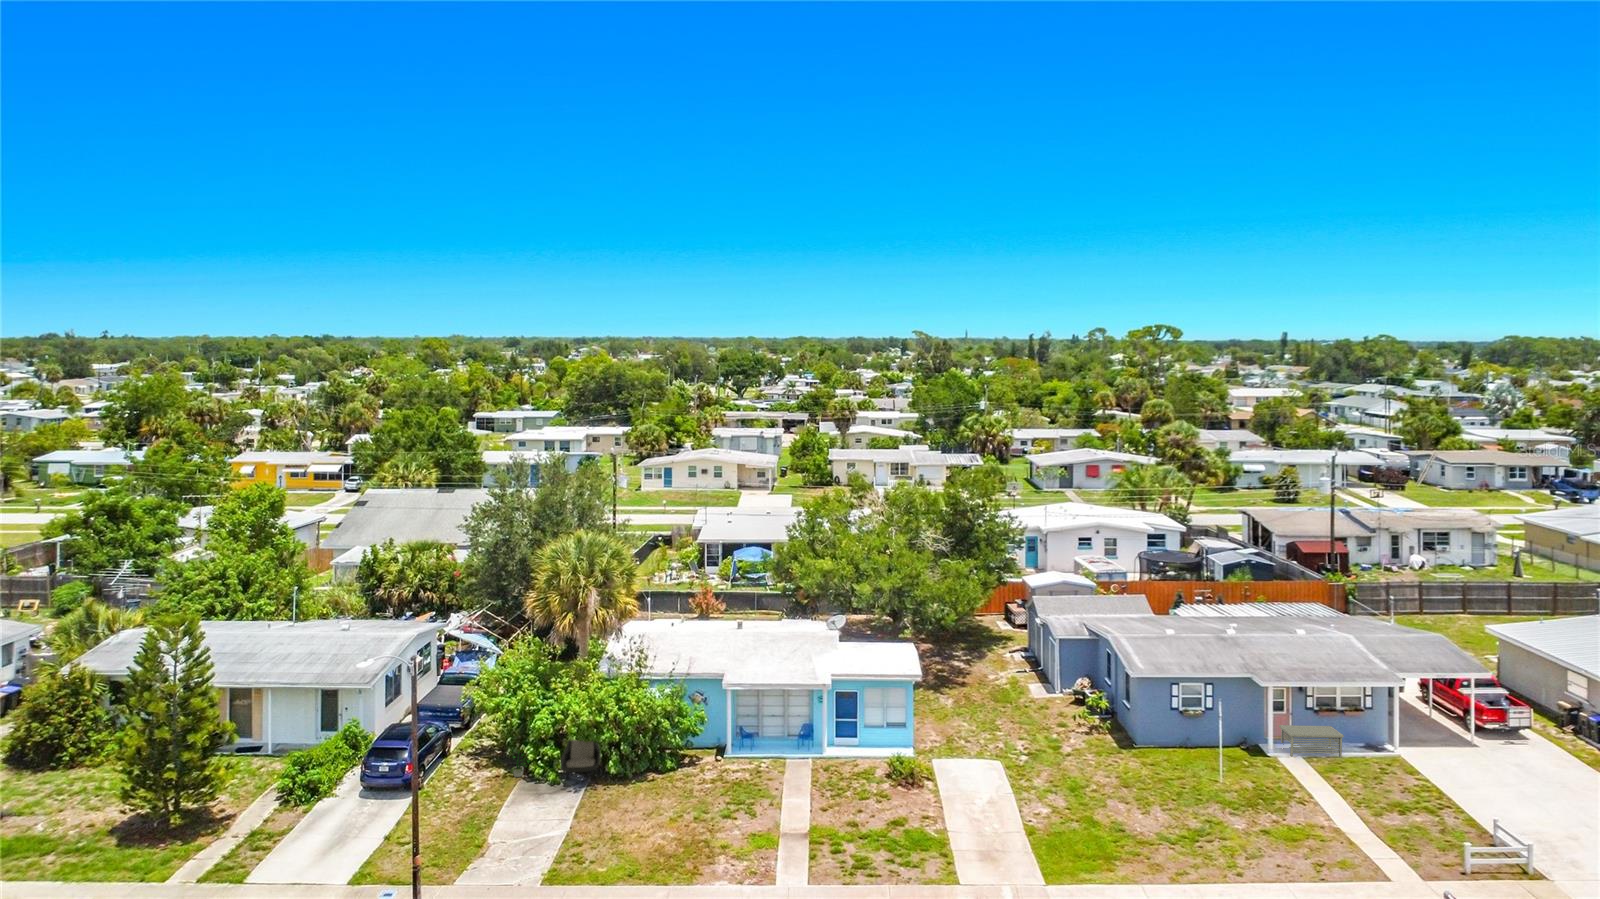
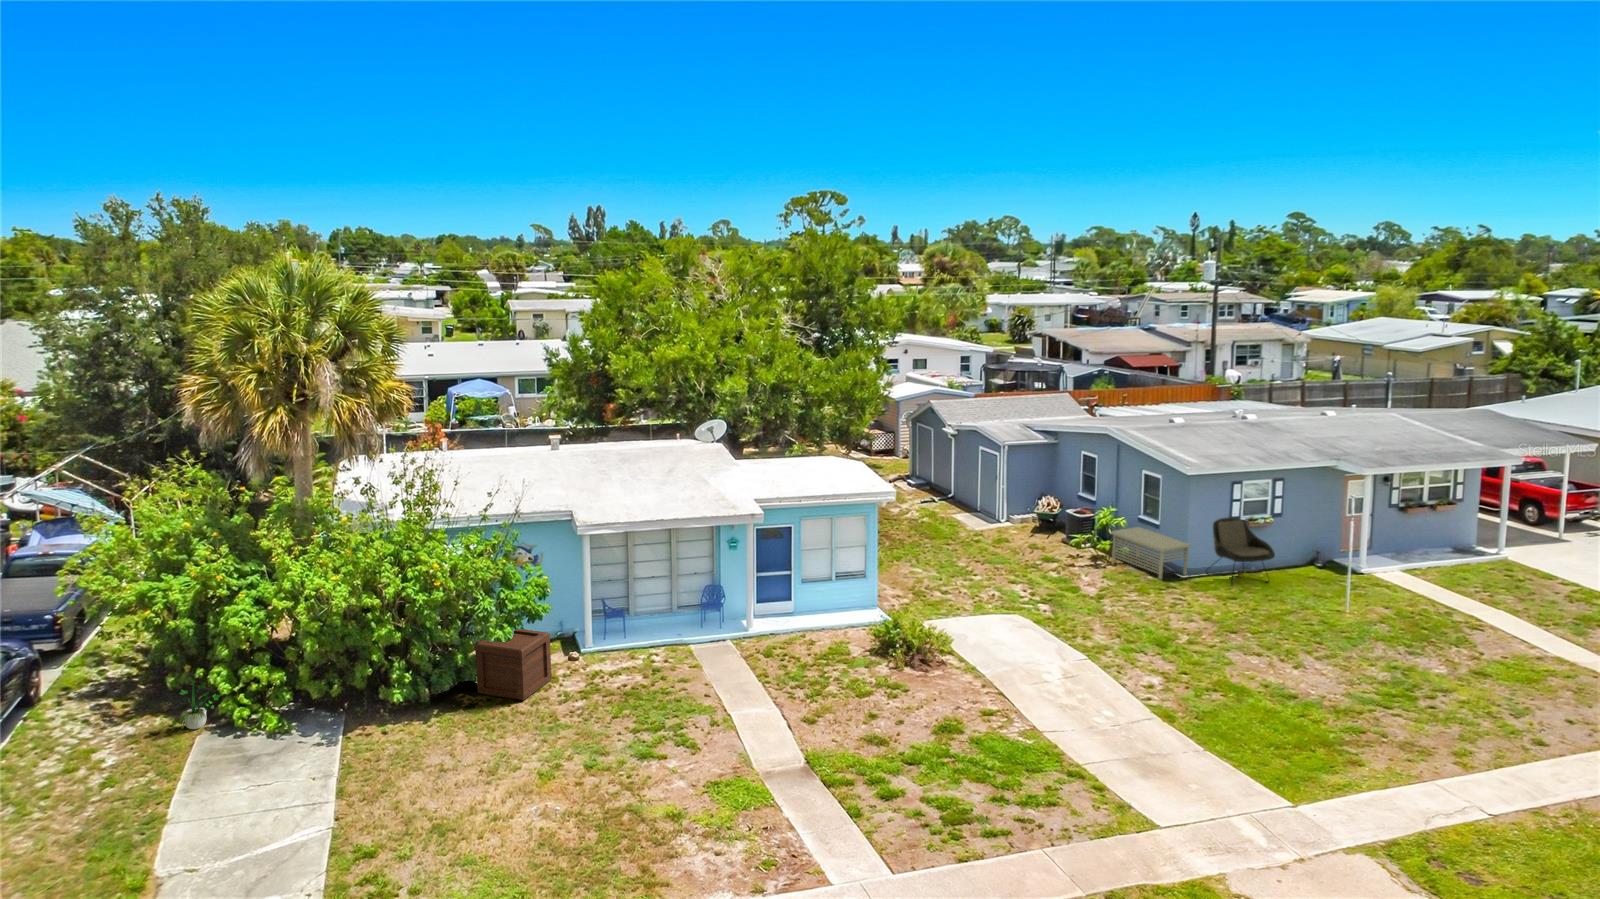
storage bench: present [1279,725,1344,757] -> present [1111,527,1191,579]
wooden crate: none [658,738,700,781] -> present [475,629,552,700]
lounge chair: present [561,740,601,784] -> present [1213,517,1275,585]

